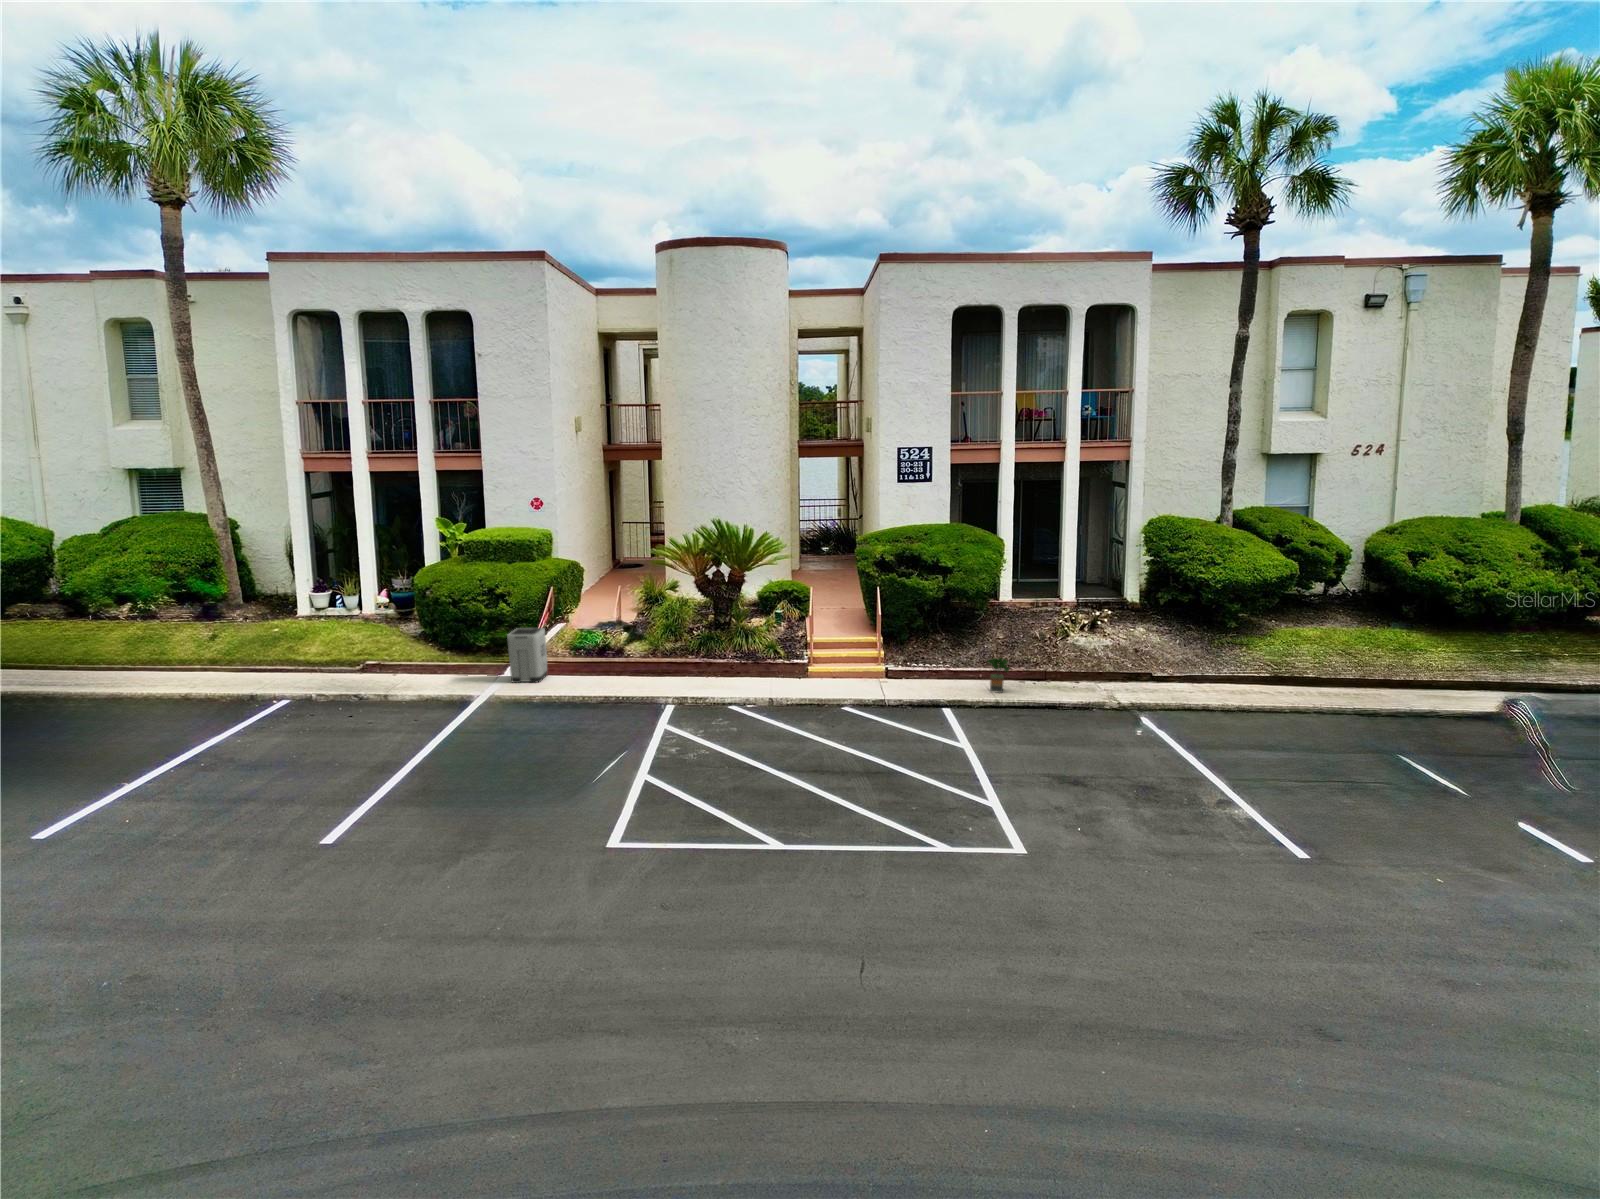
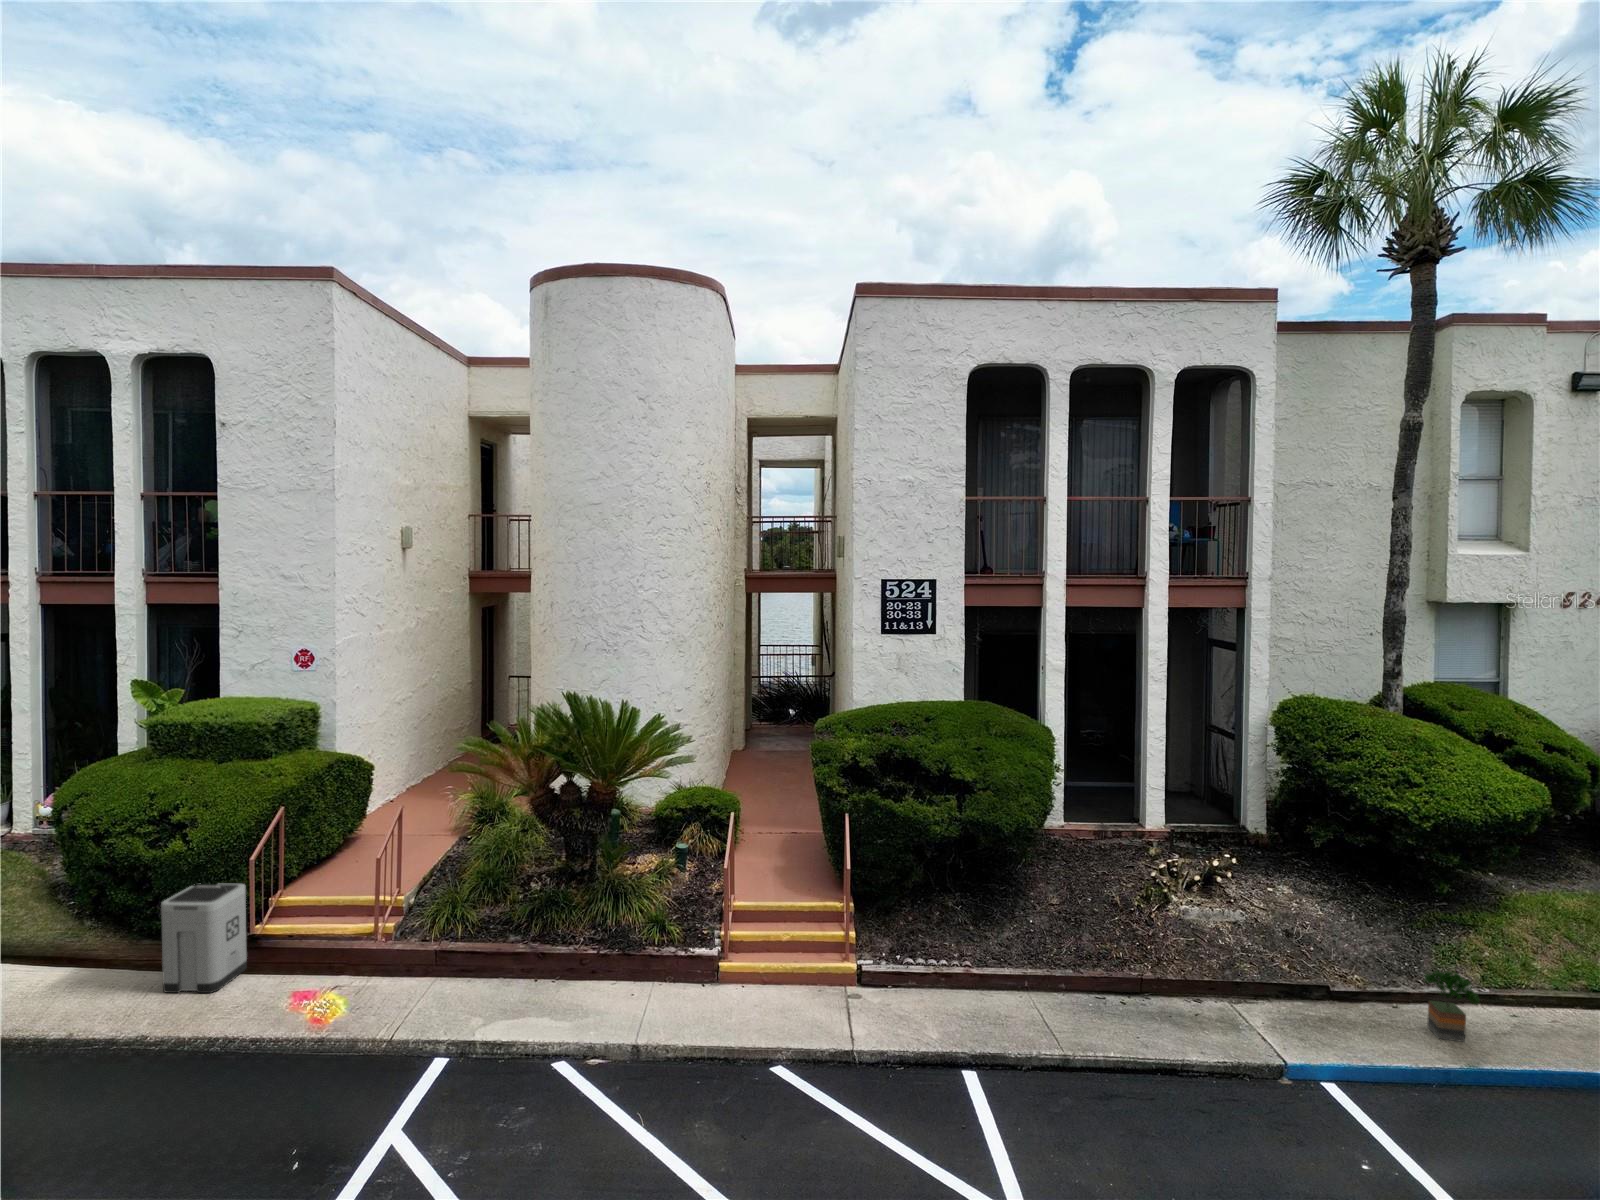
potted tree: present [988,658,1010,693] -> present [1424,971,1479,1042]

